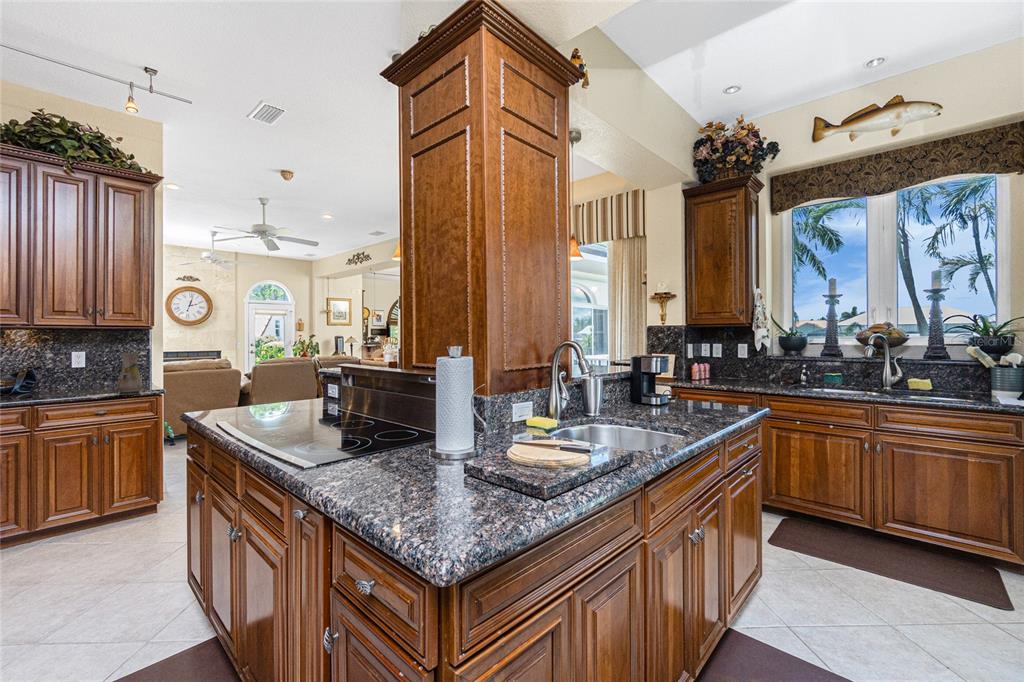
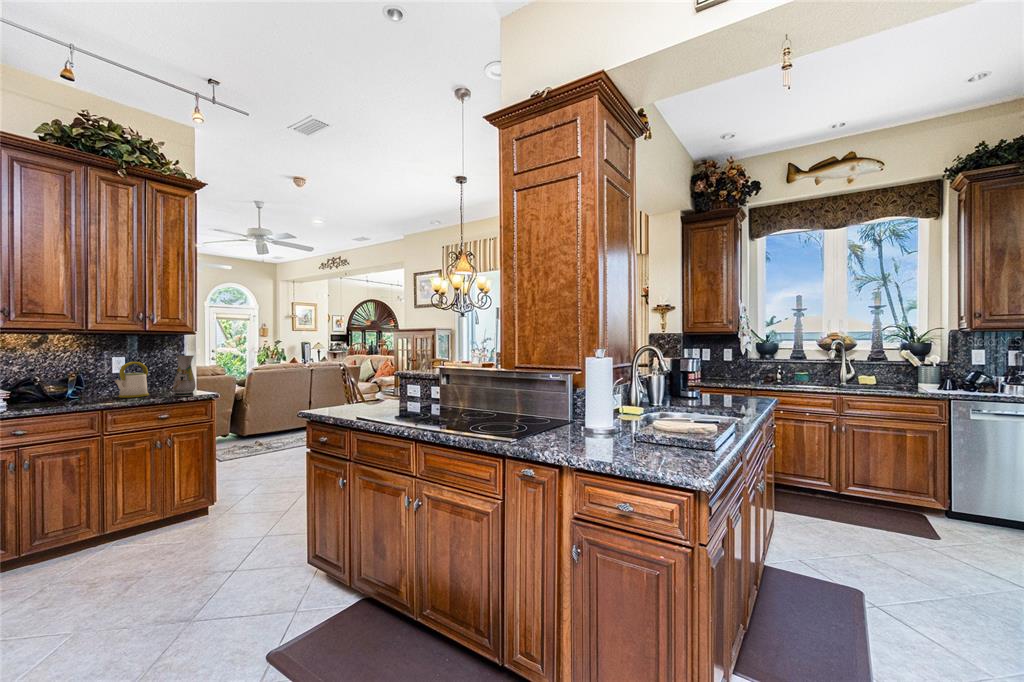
kettle: none [58,359,97,396] -> present [115,362,149,398]

